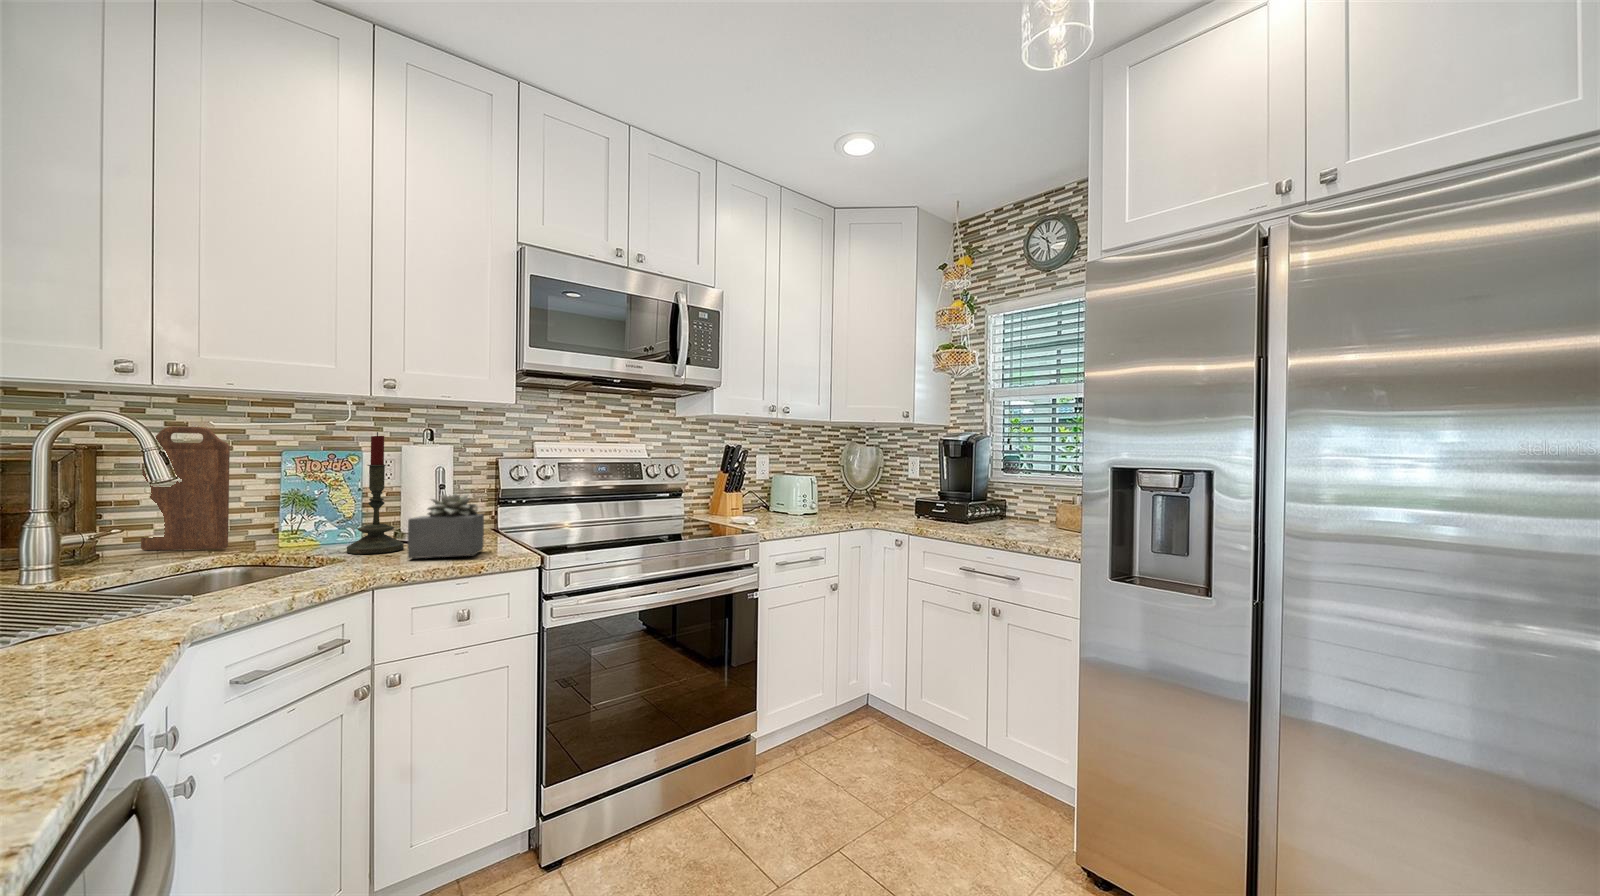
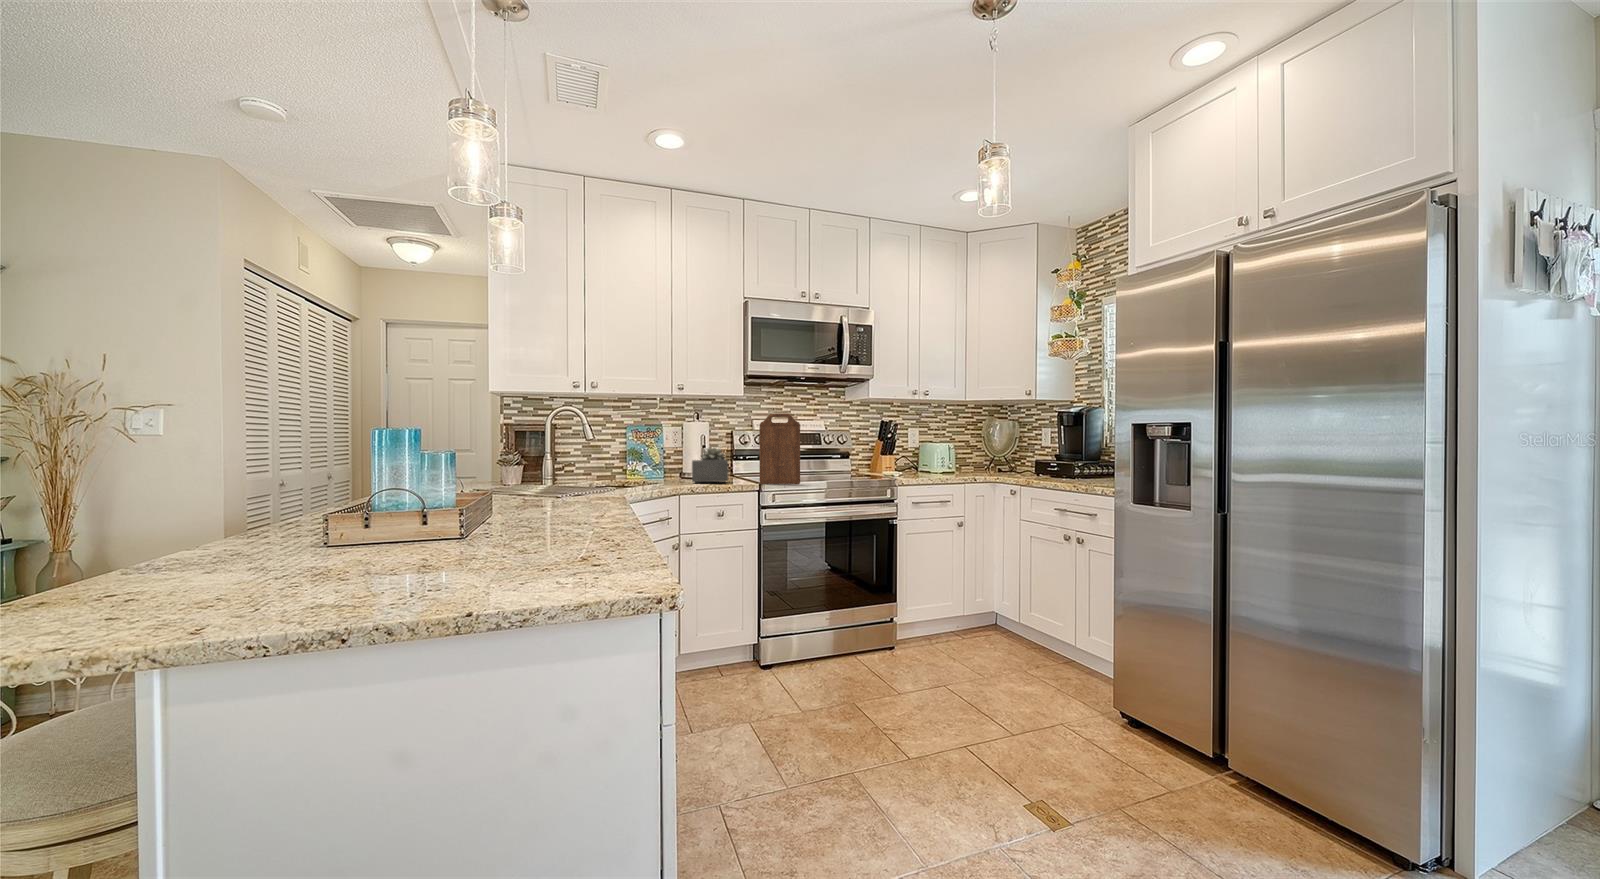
cutting board: present [141,426,230,550] -> present [759,413,800,484]
candle: present [347,432,404,554] -> none [660,414,687,481]

